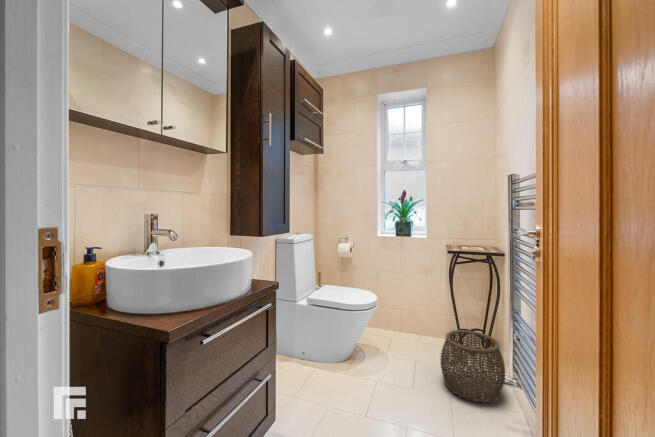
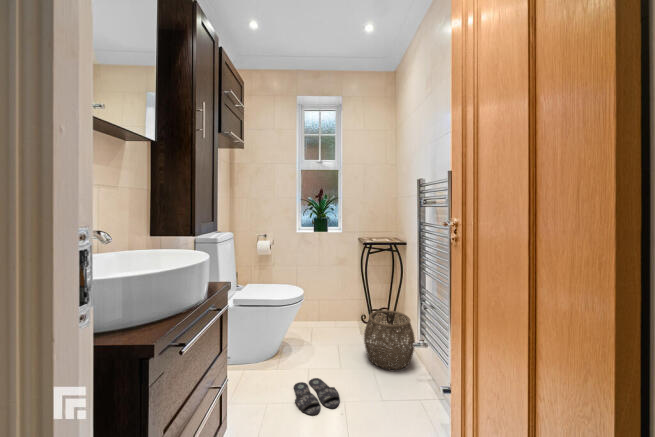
slippers: none [351,390,398,425] -> present [294,378,340,415]

